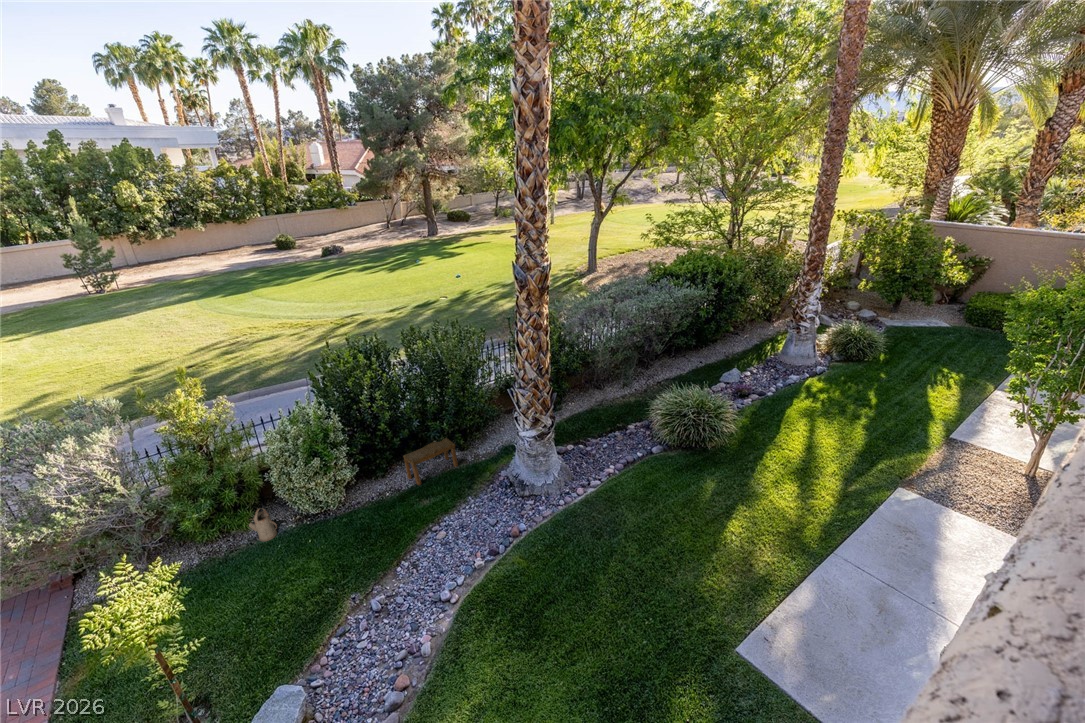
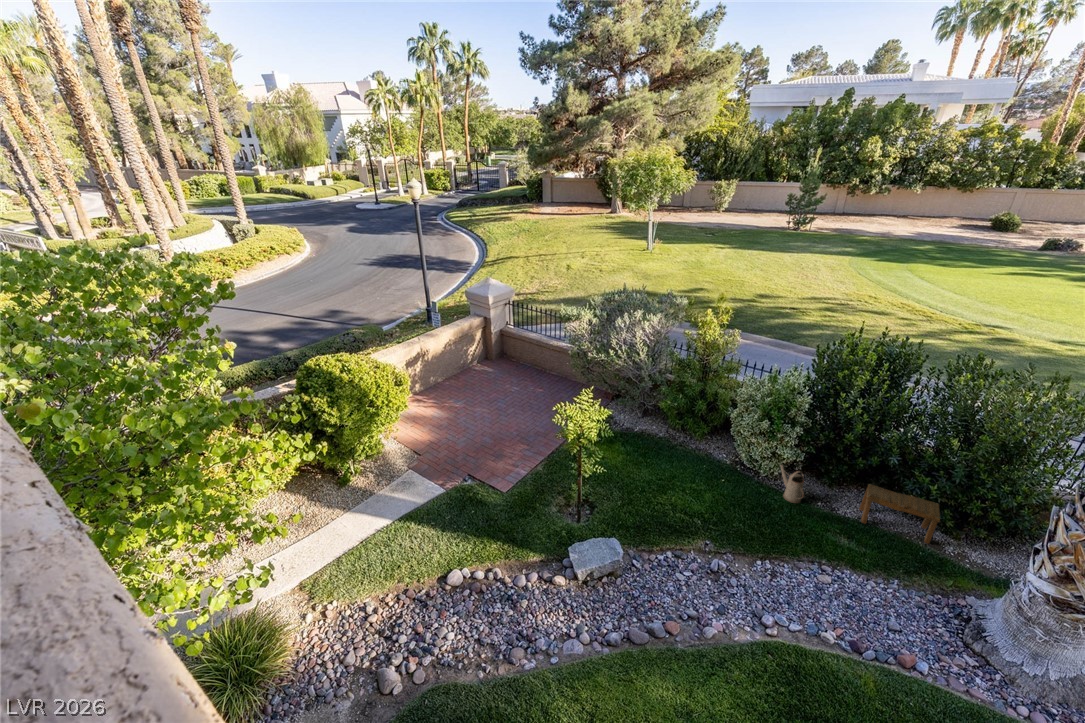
watering can: present [249,508,277,542] -> present [781,464,804,503]

